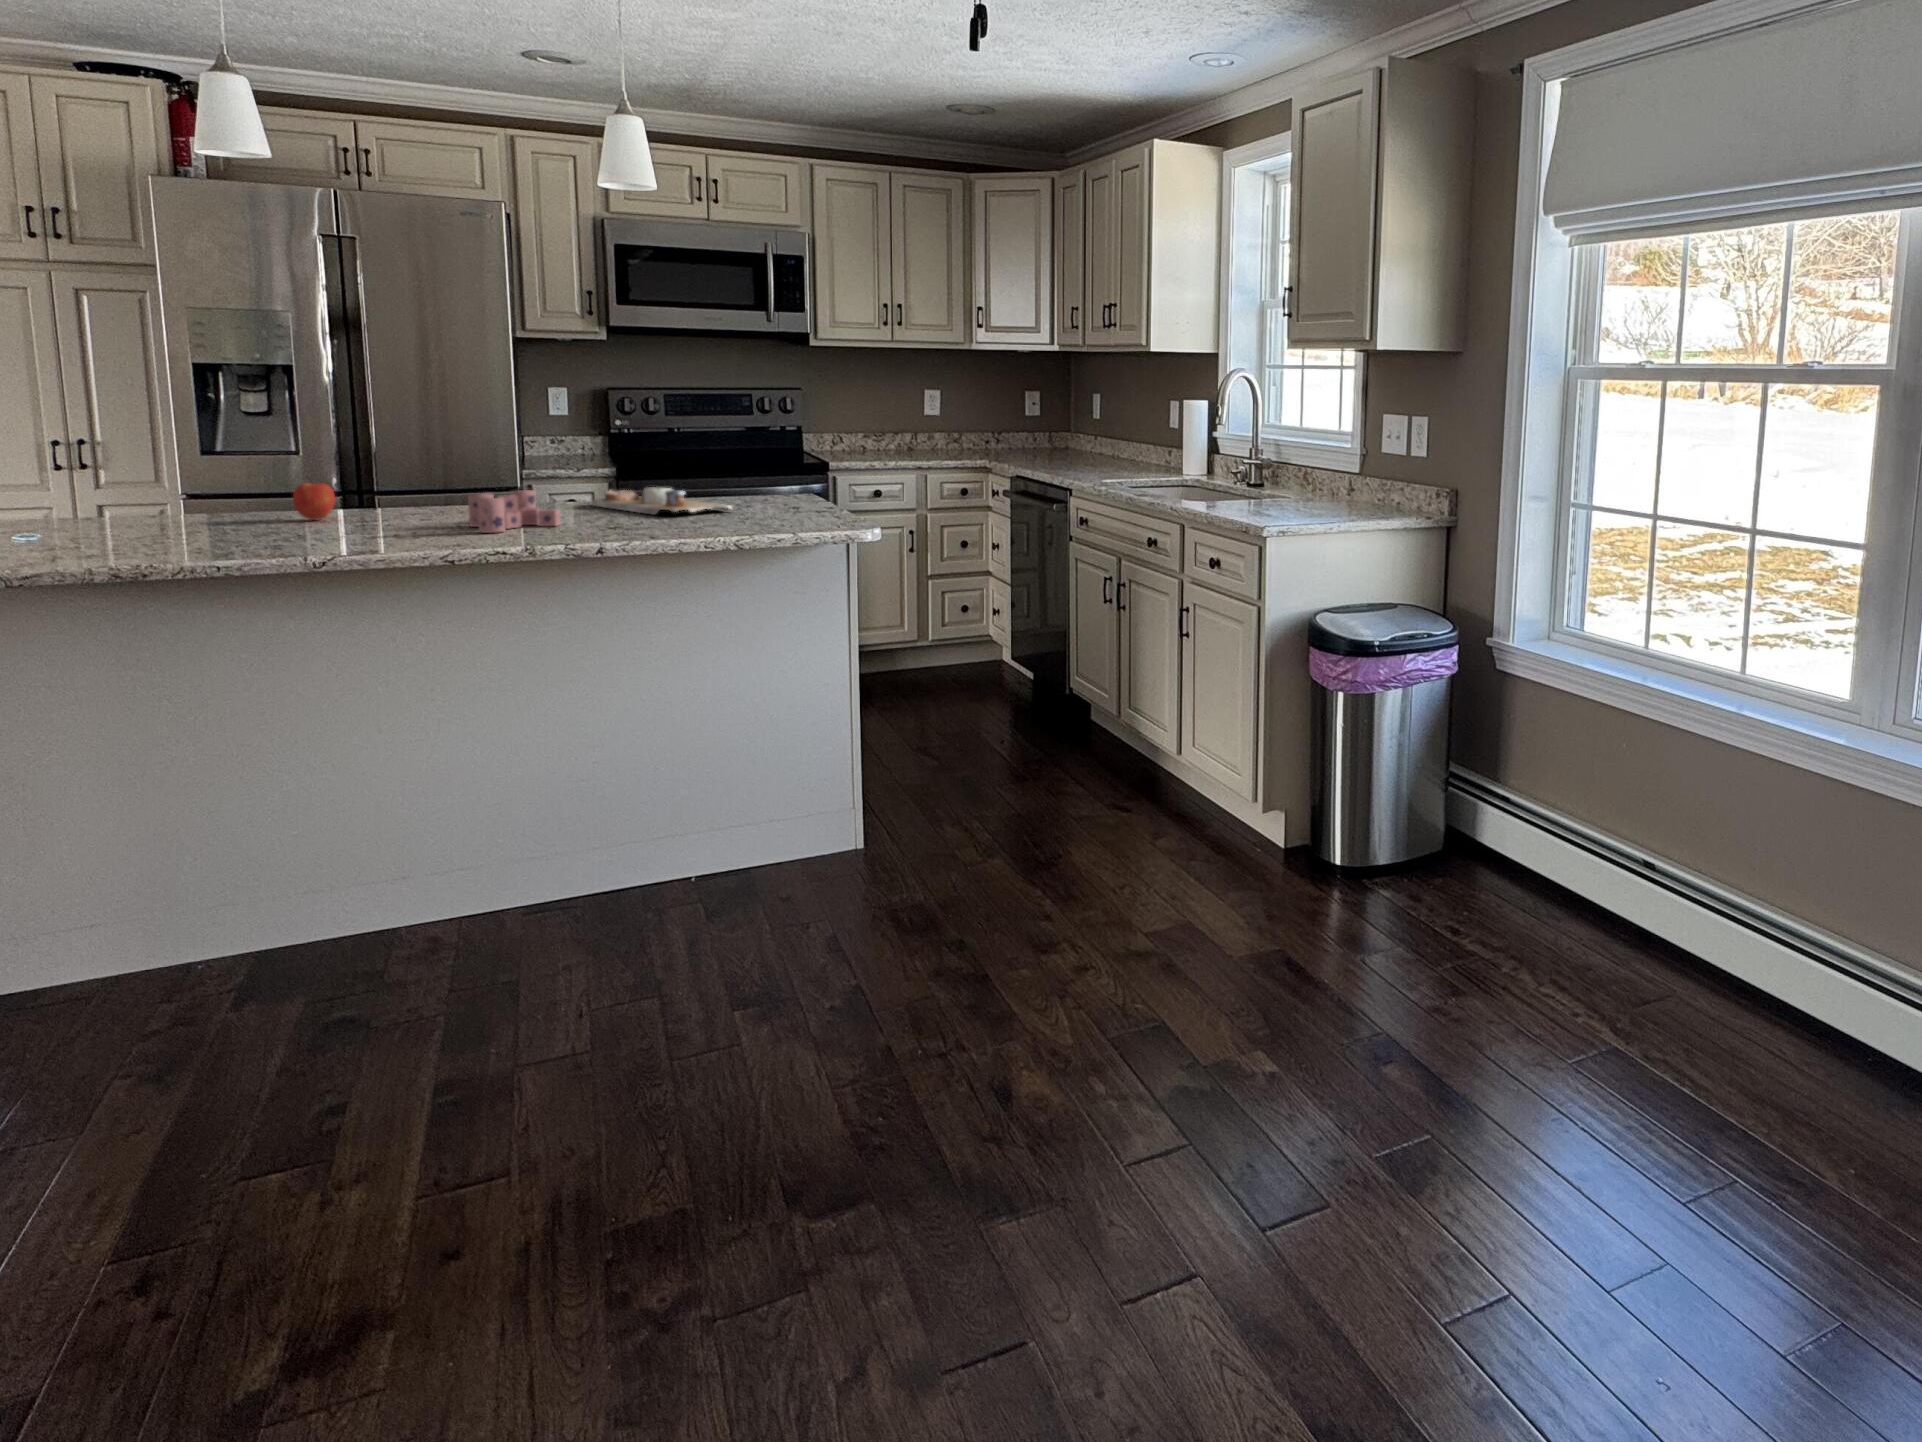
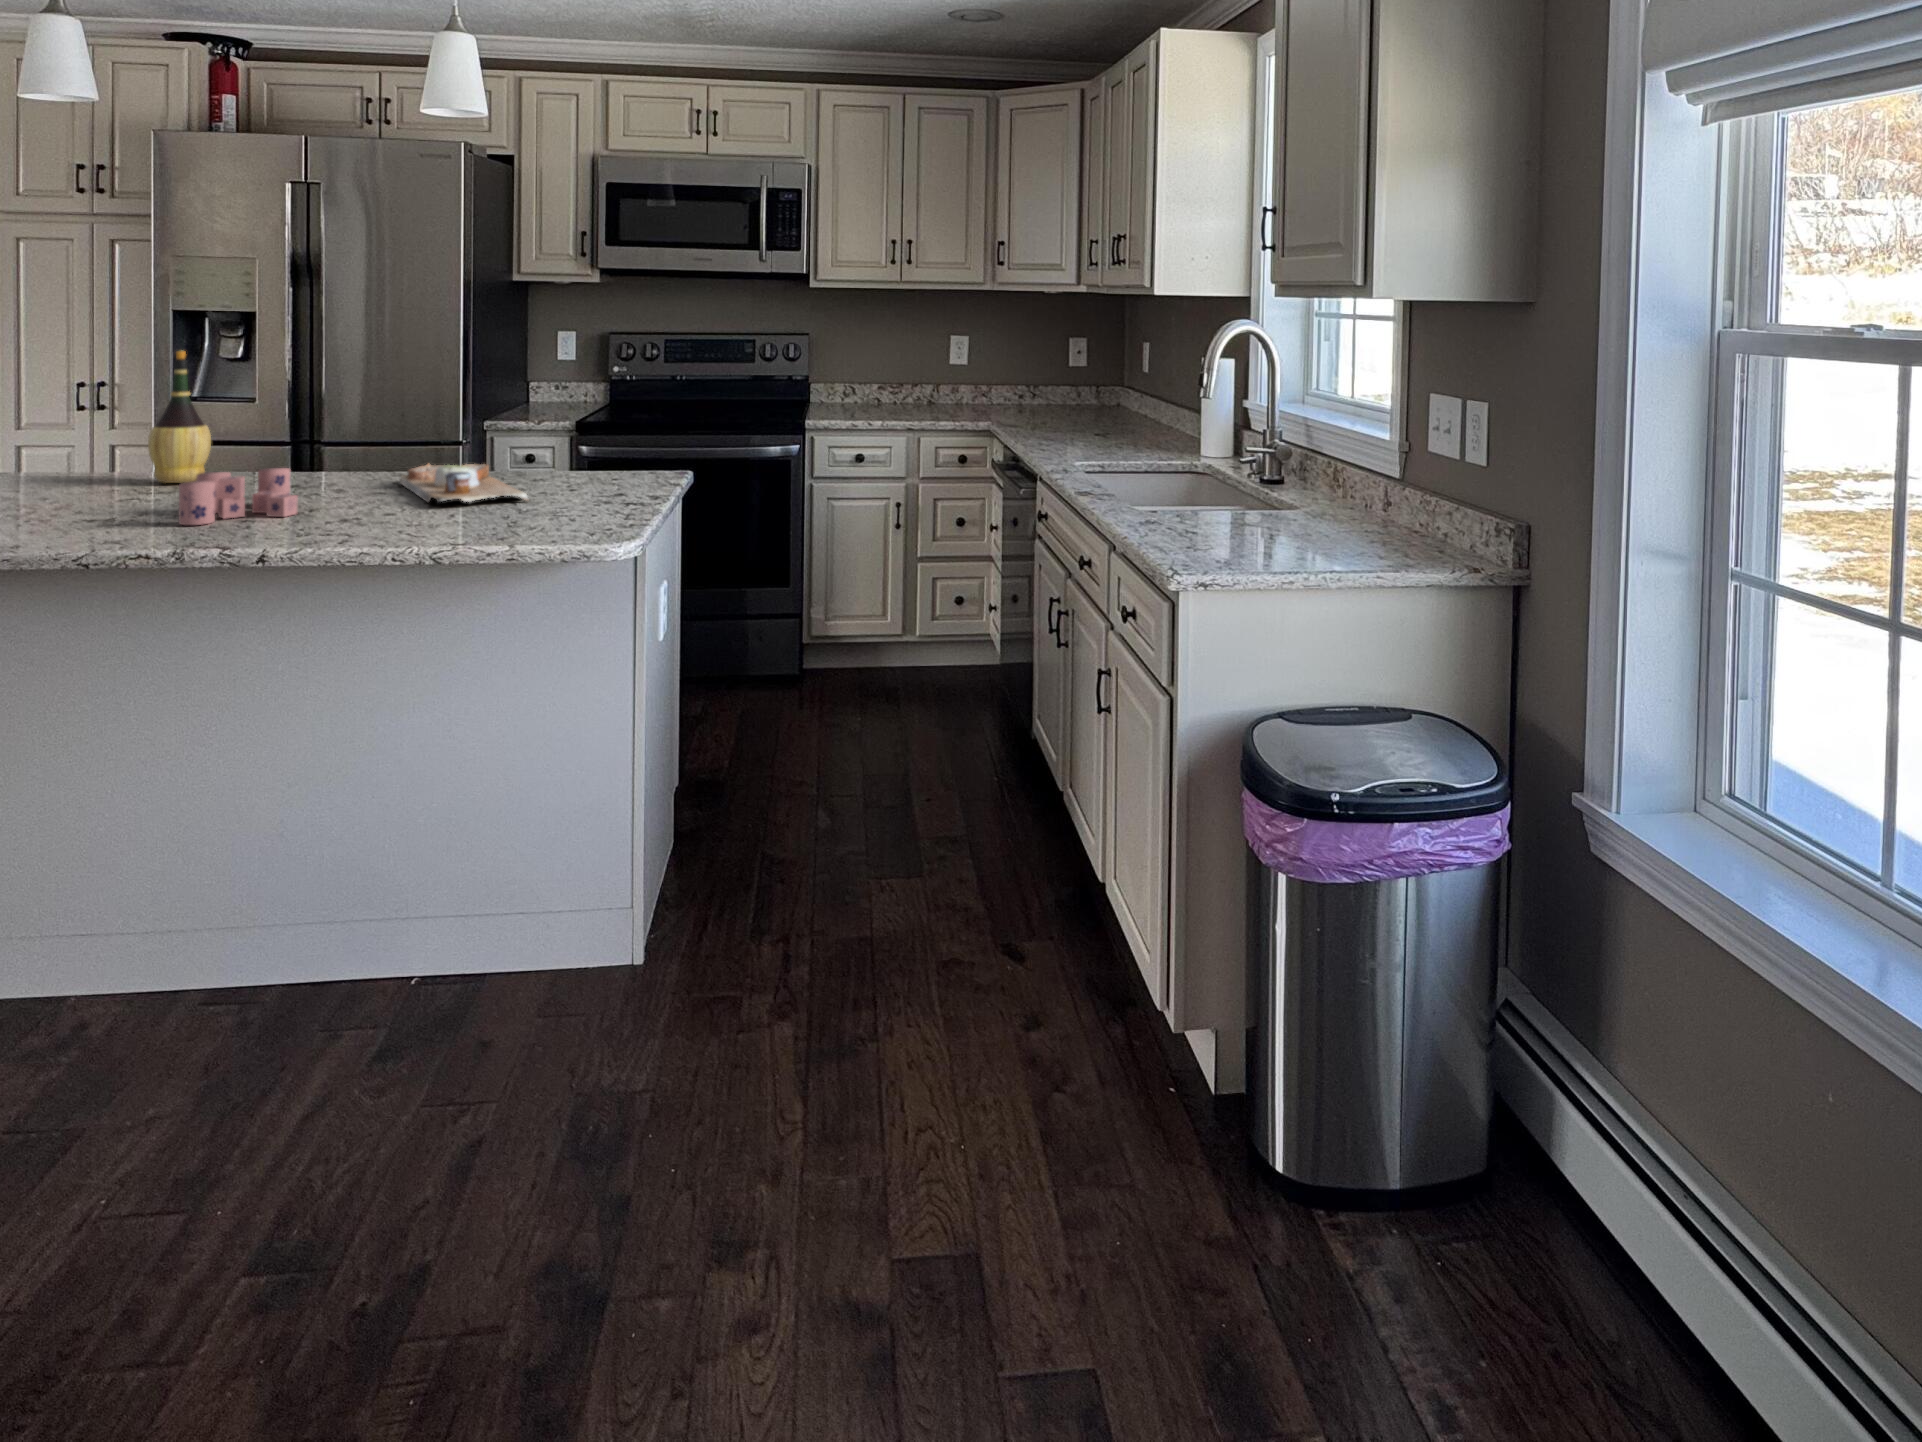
wine bottle: none [353,396,408,512] -> present [148,351,211,483]
apple: present [293,483,335,520] -> none [61,446,110,492]

